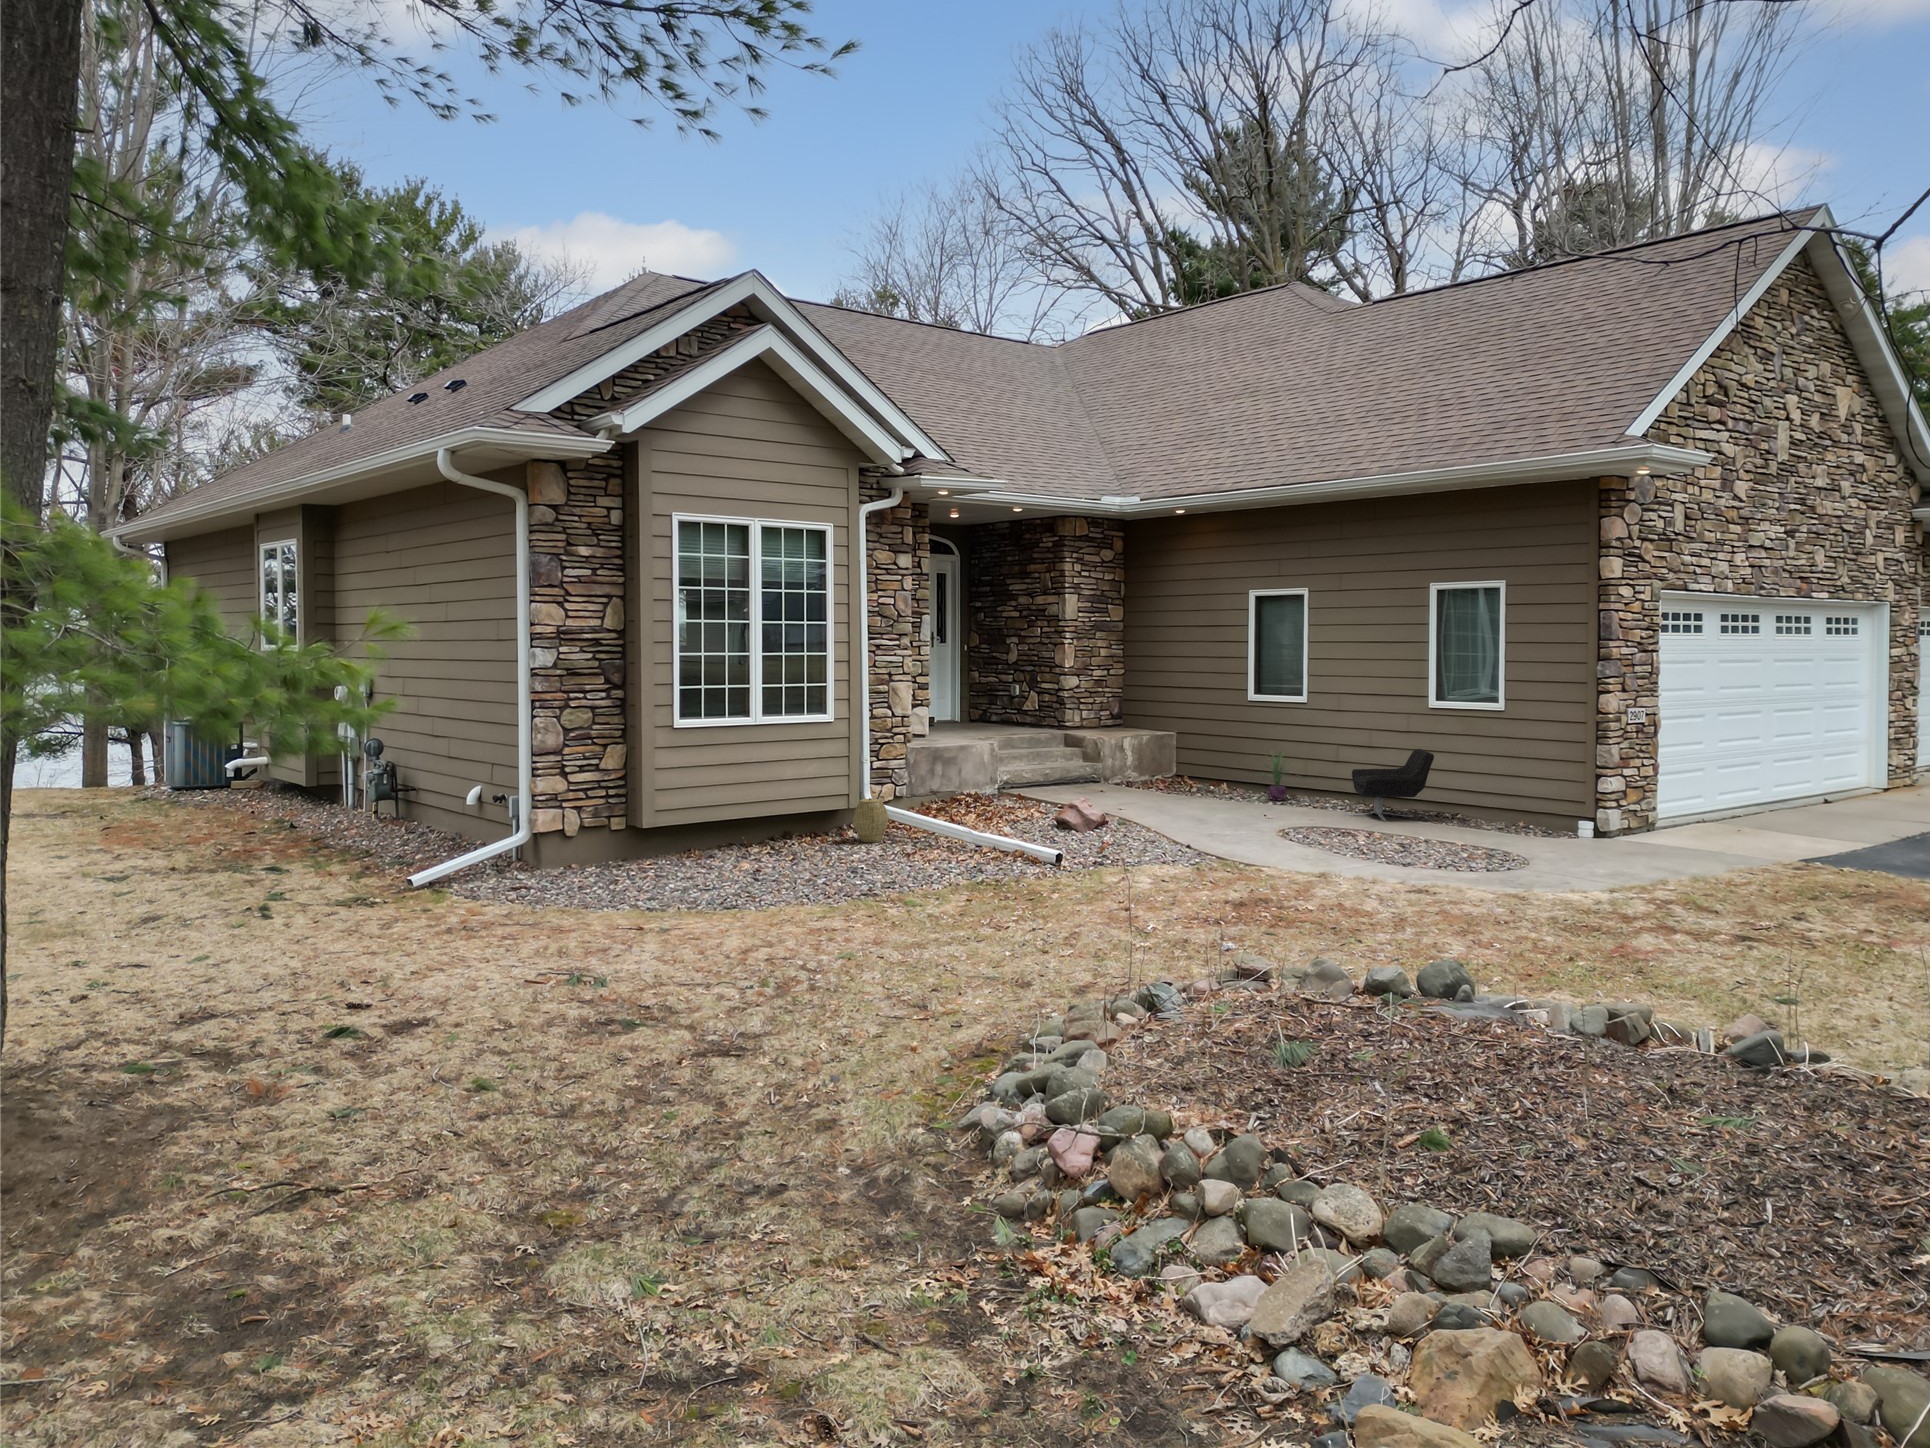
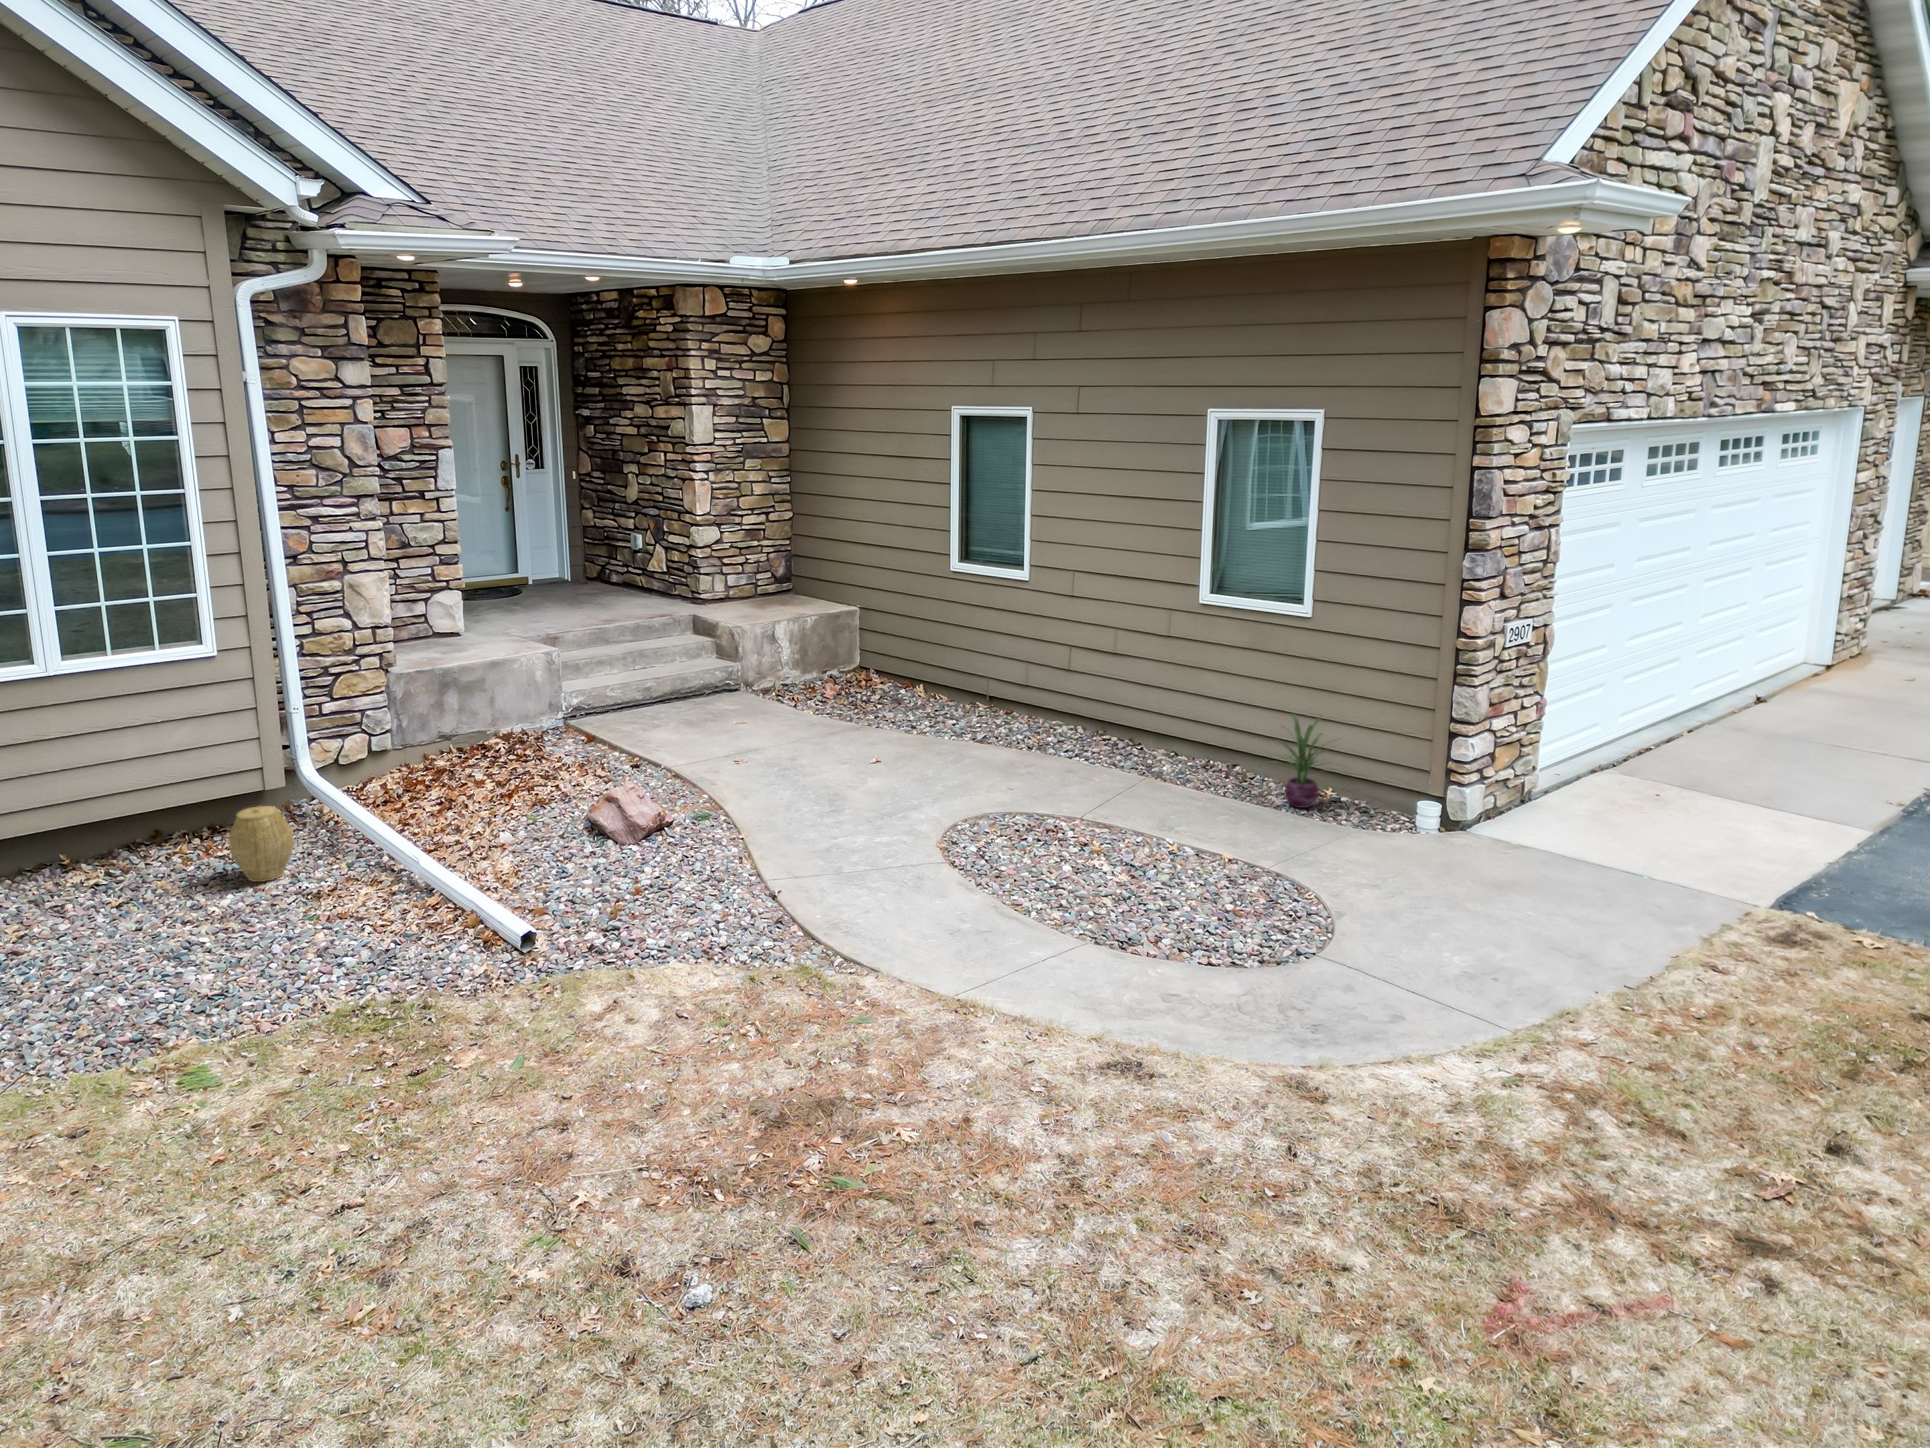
lounge chair: present [1344,749,1434,821] -> none [1072,663,1207,781]
decorative plant: present [1265,751,1287,801] -> present [1263,714,1343,808]

